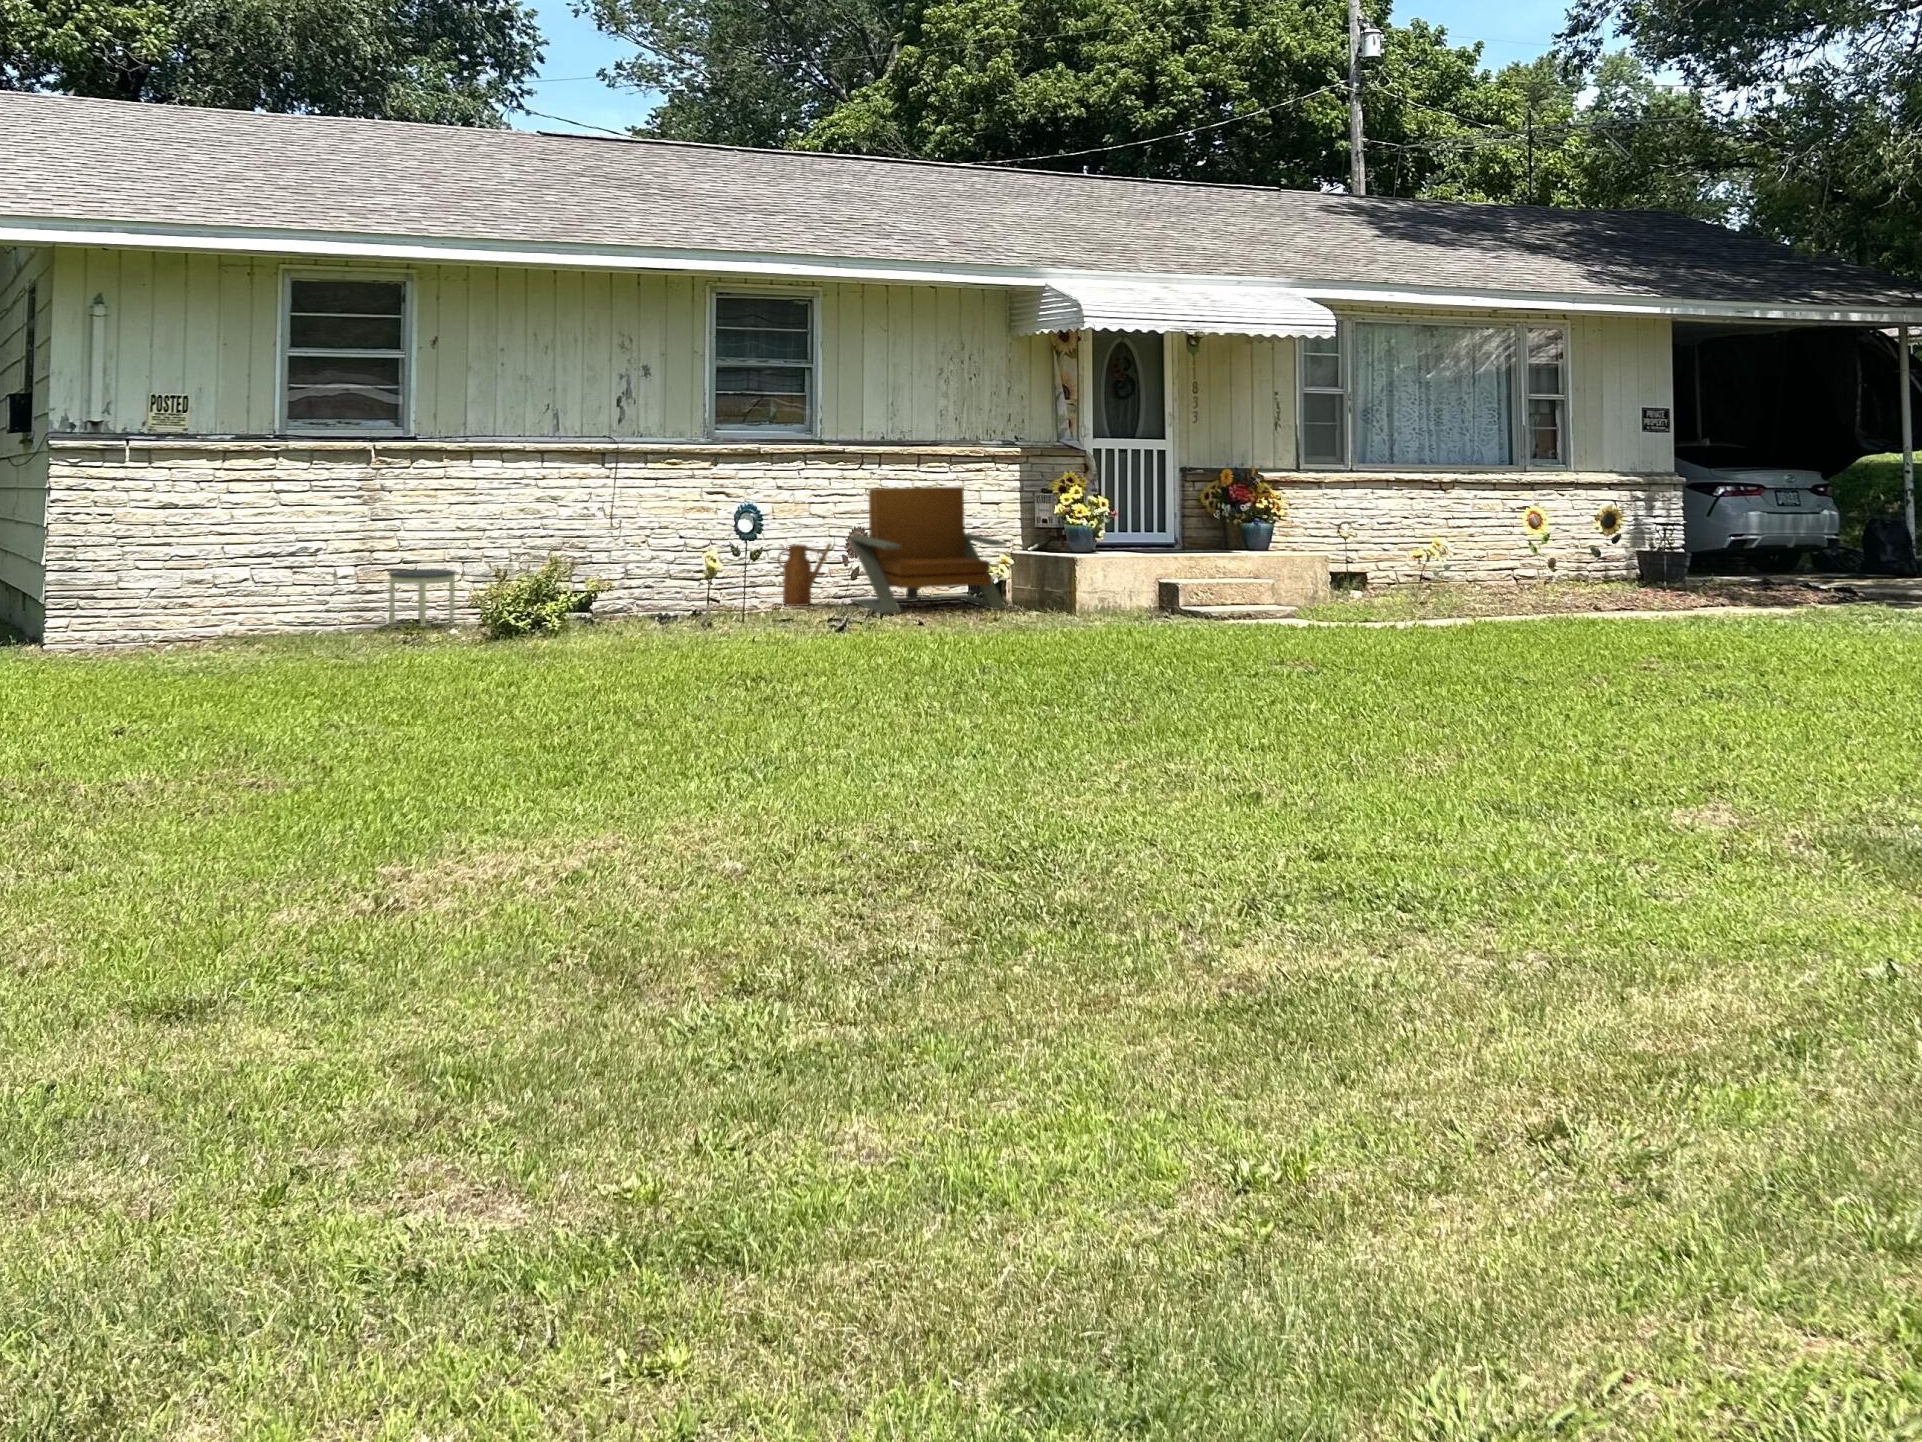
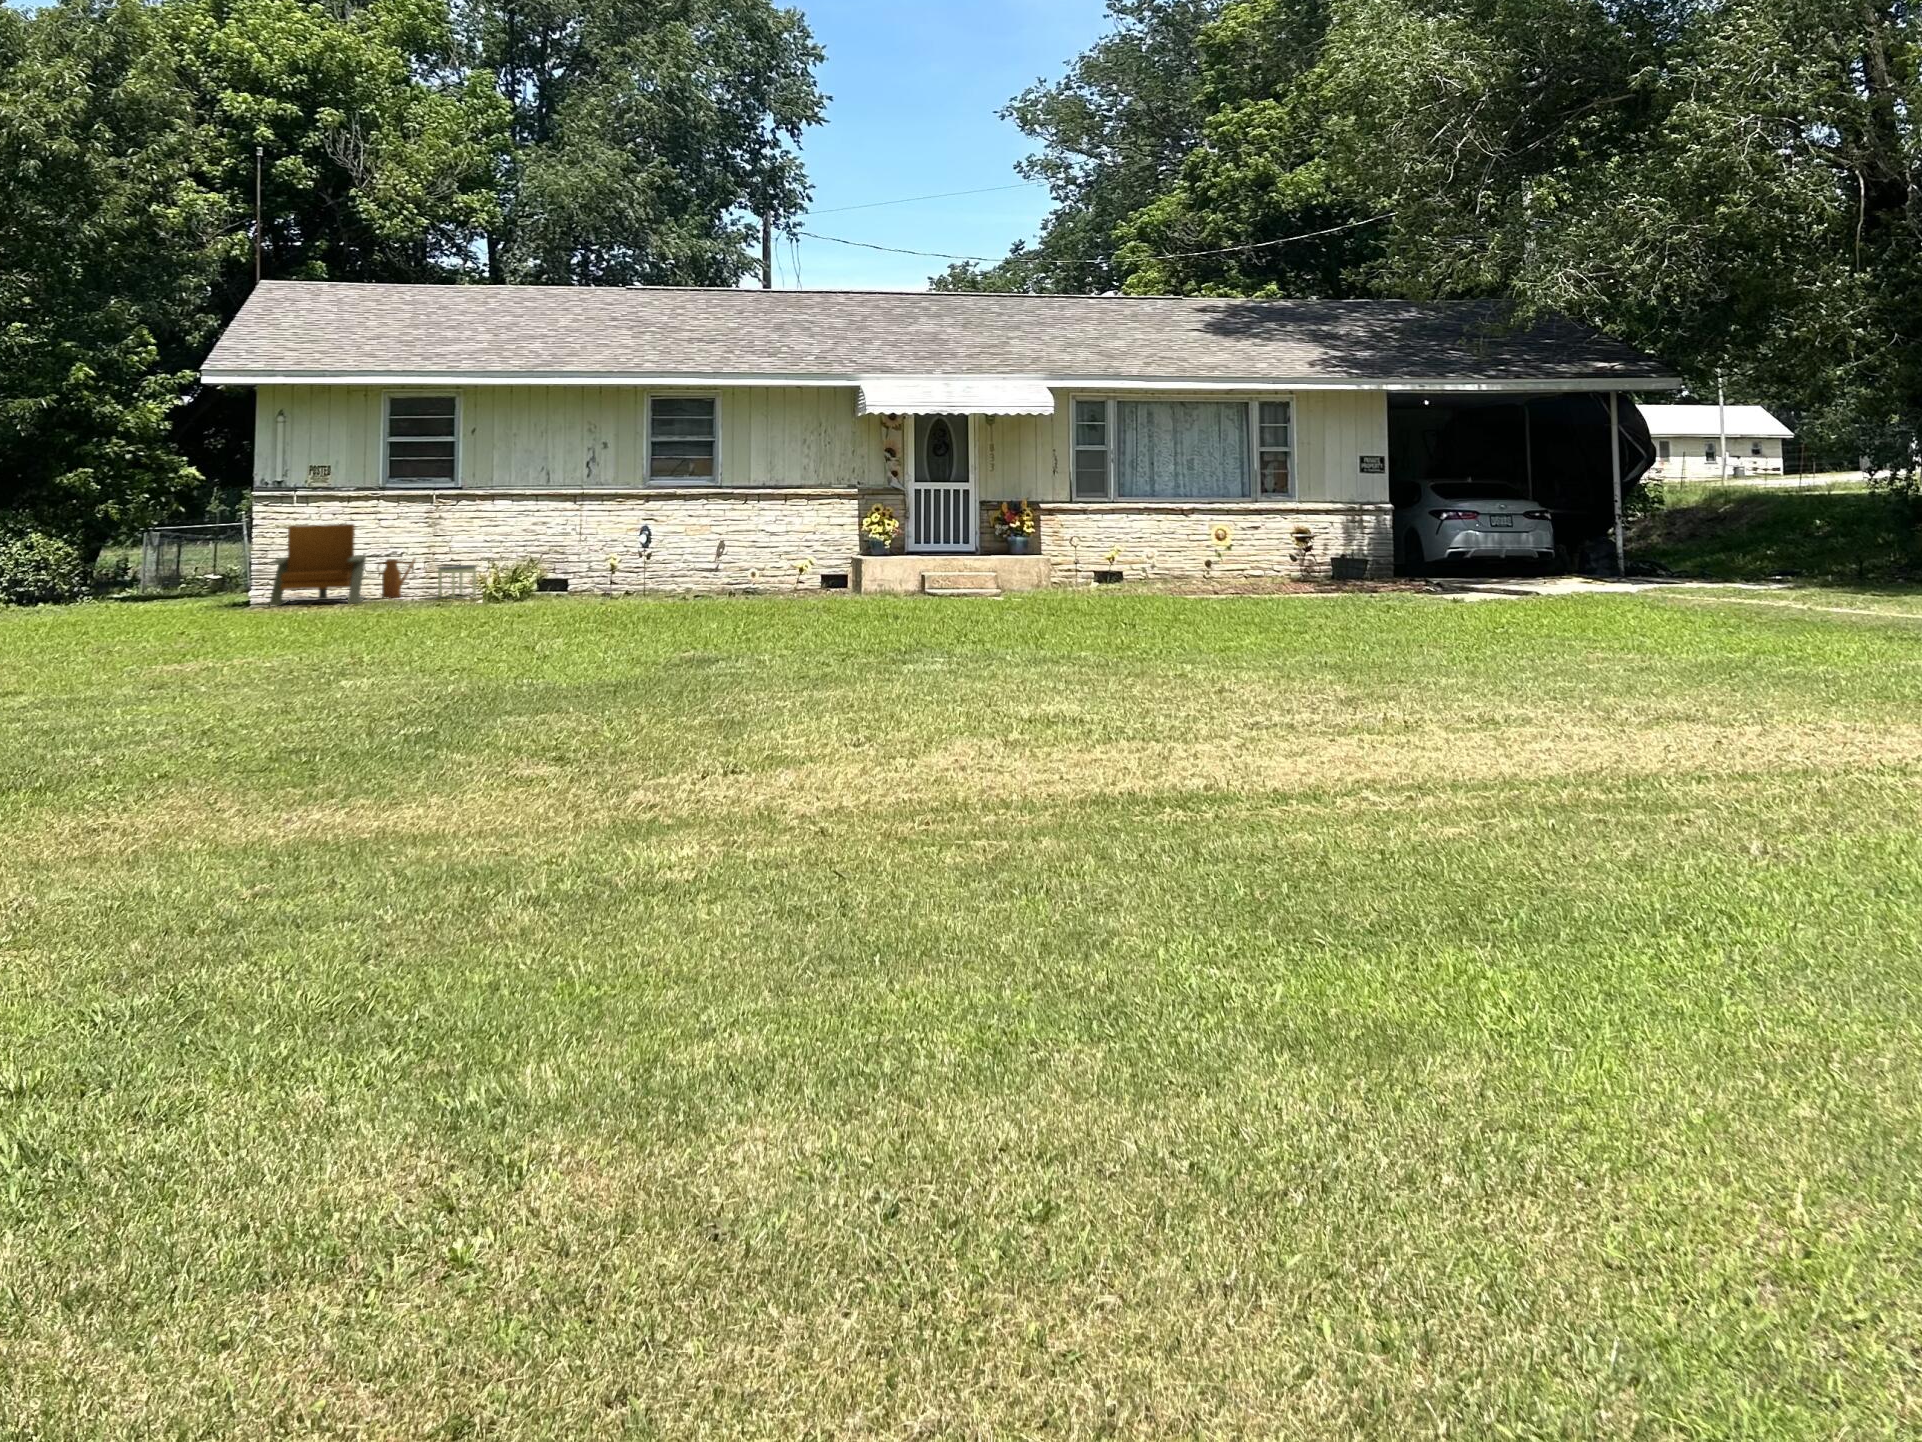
lounge chair: present [850,487,1007,614] -> present [269,524,366,607]
watering can: present [777,544,831,606] -> present [377,559,415,598]

